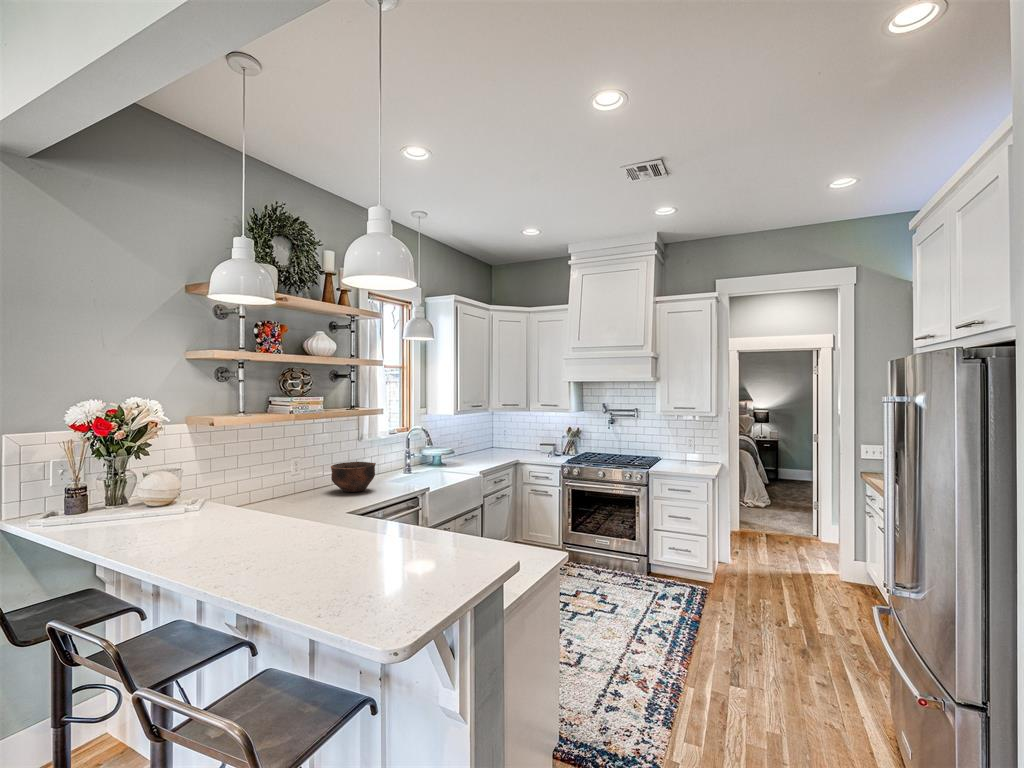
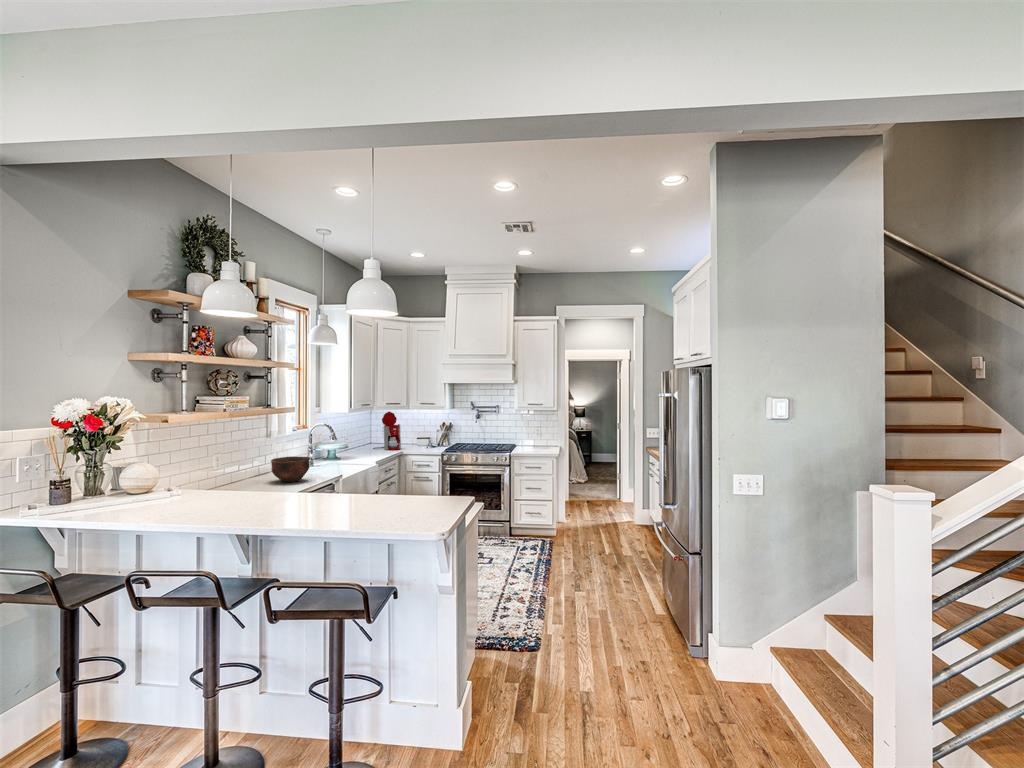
coffee maker: none [491,413,520,458] -> present [373,411,401,450]

